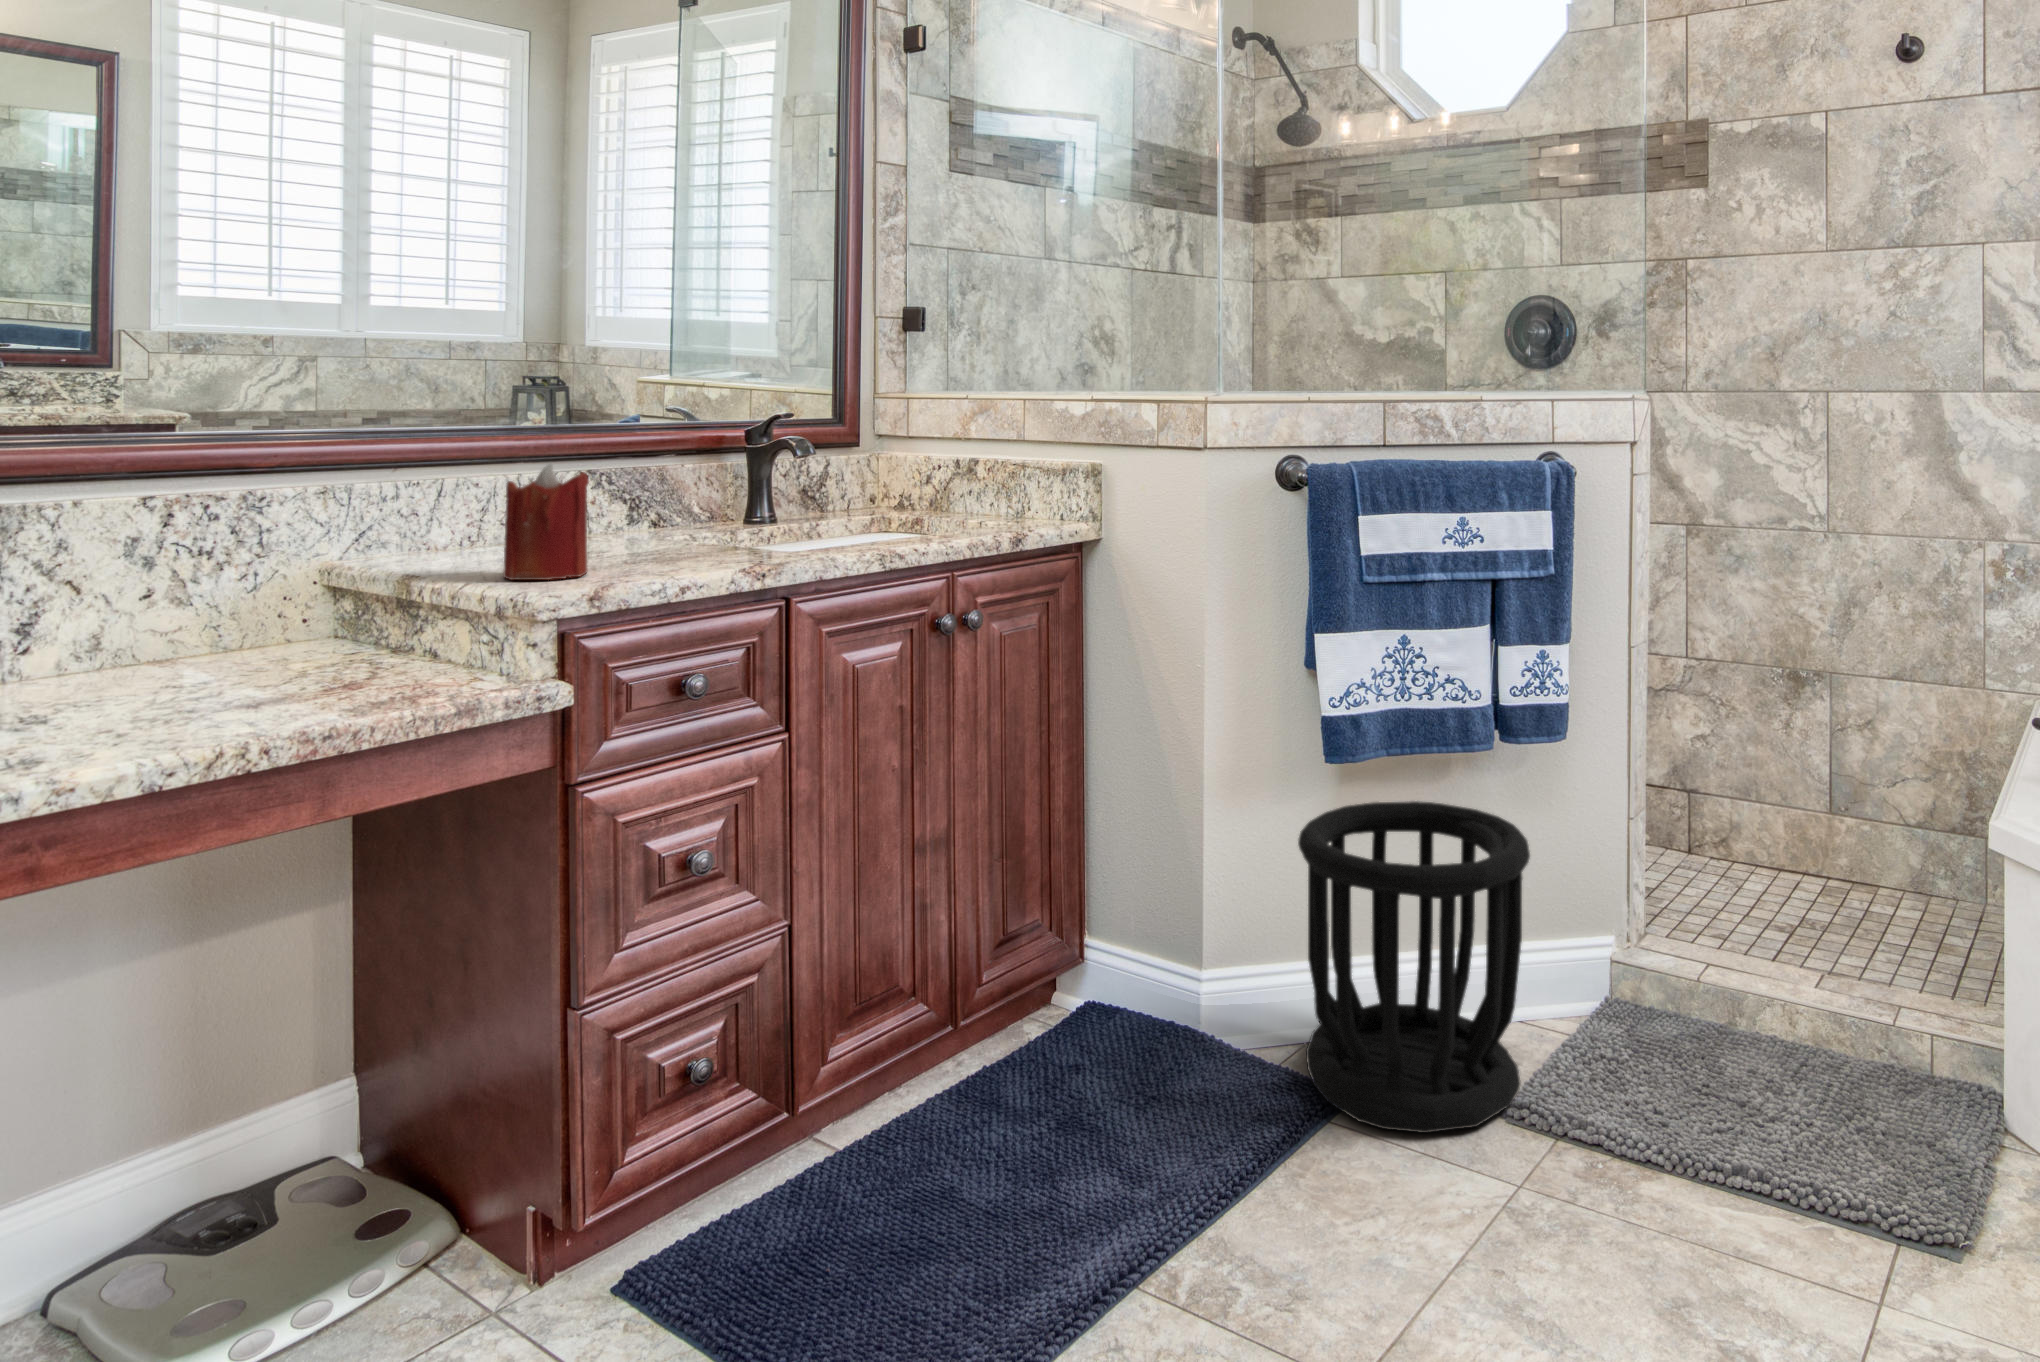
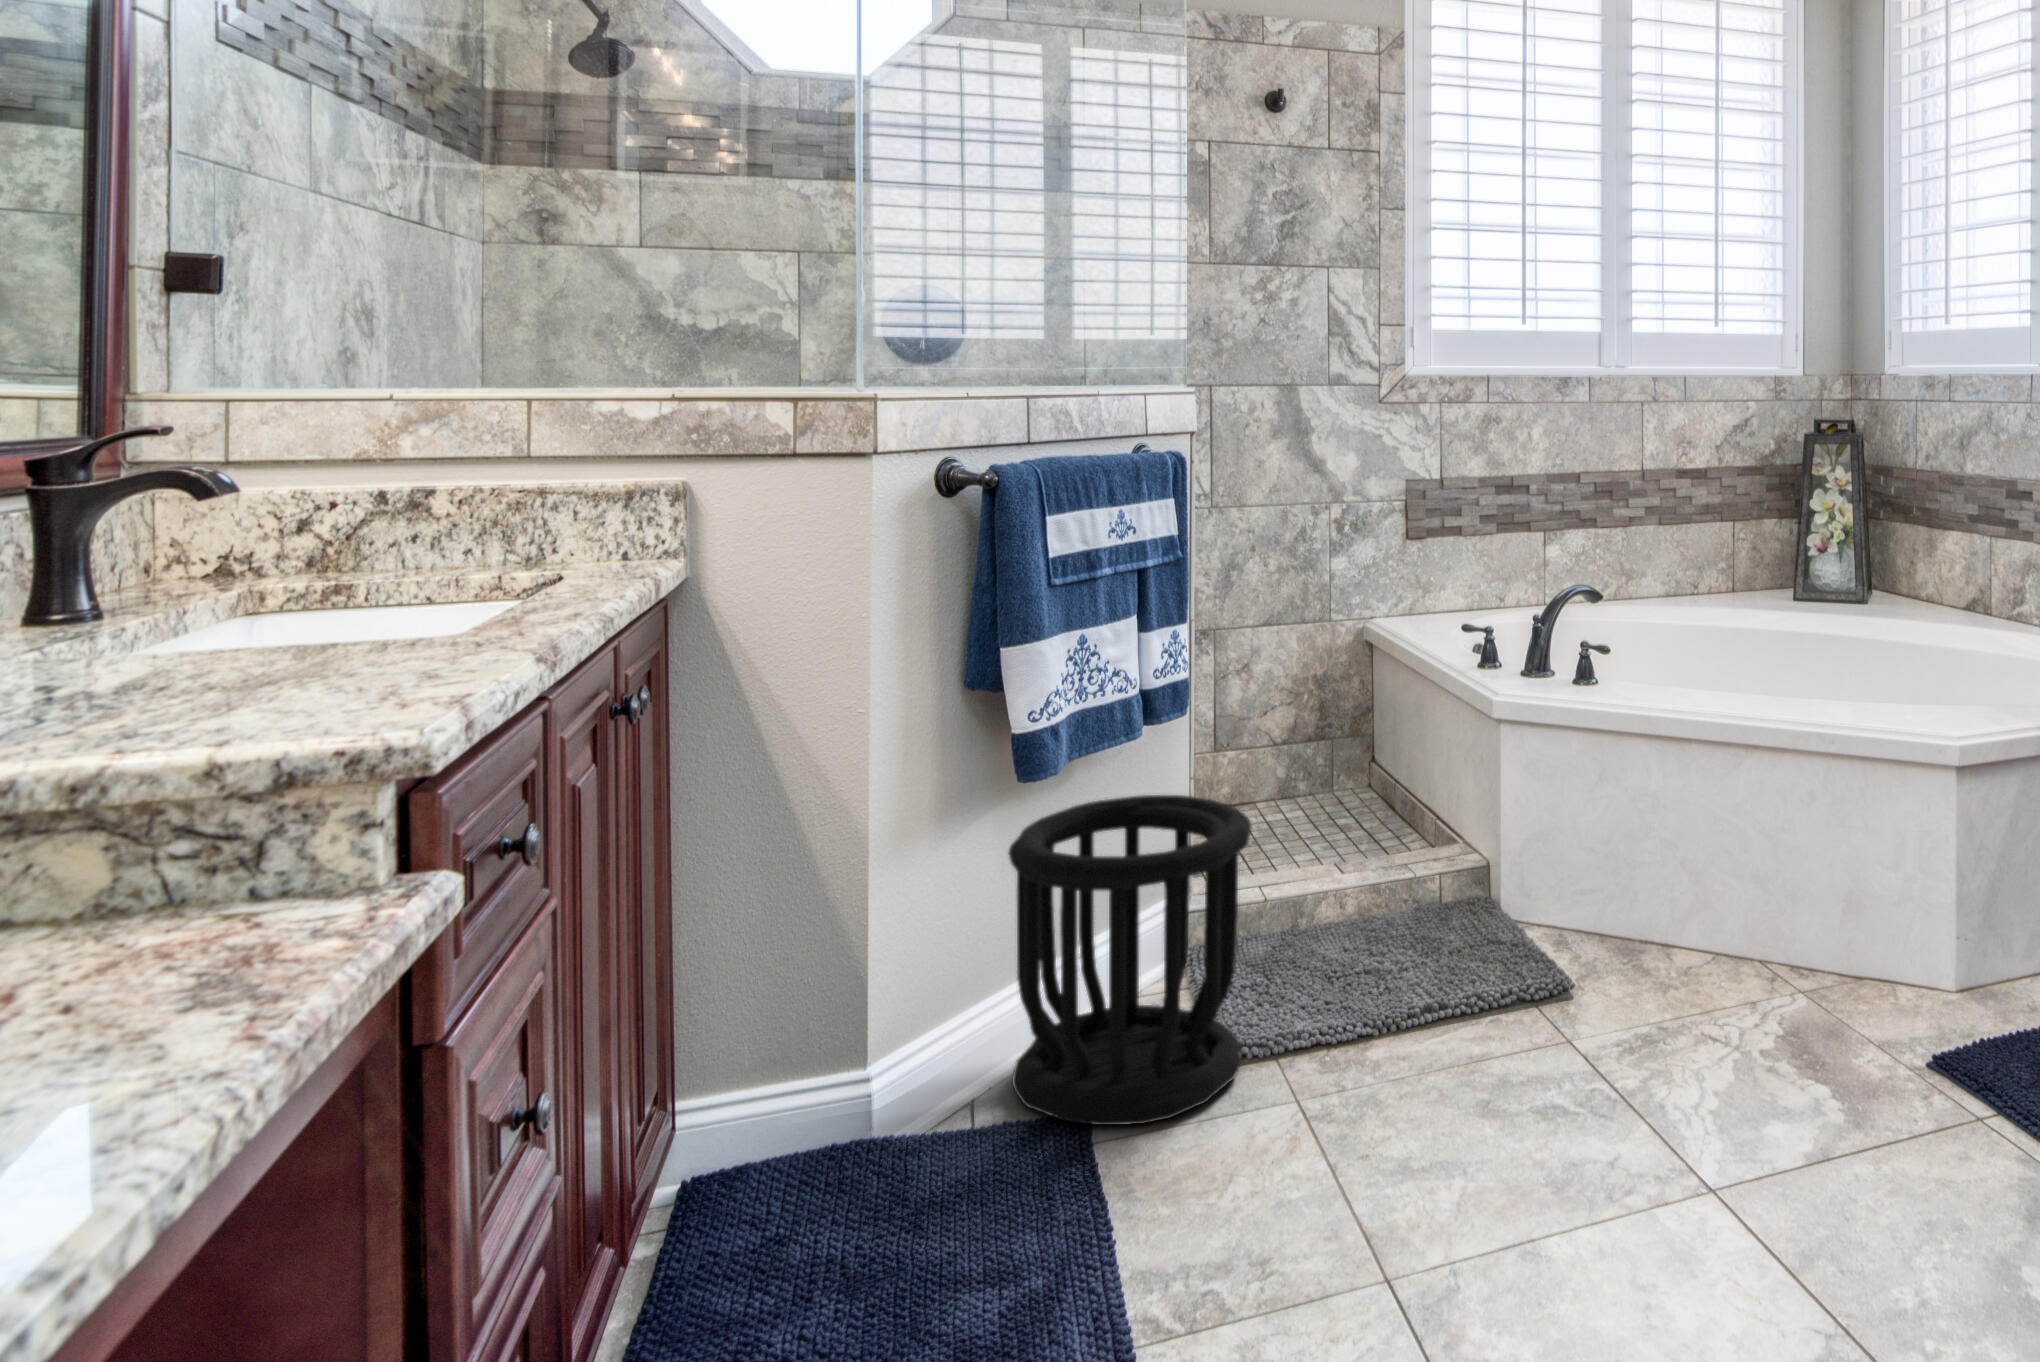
candle: present [503,464,589,580] -> none [165,507,361,721]

